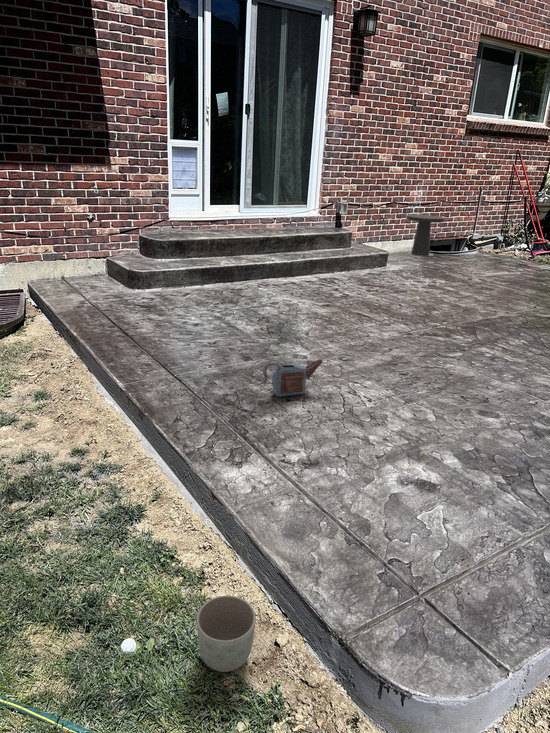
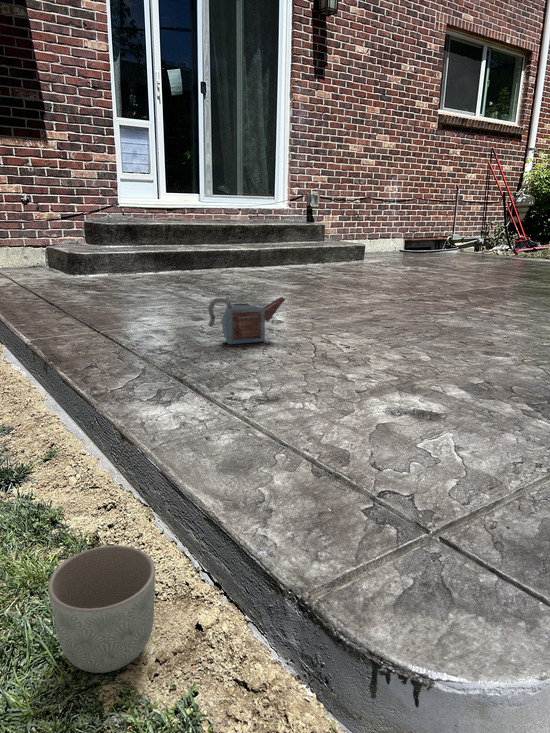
side table: present [406,214,445,256] -> none [382,210,423,252]

